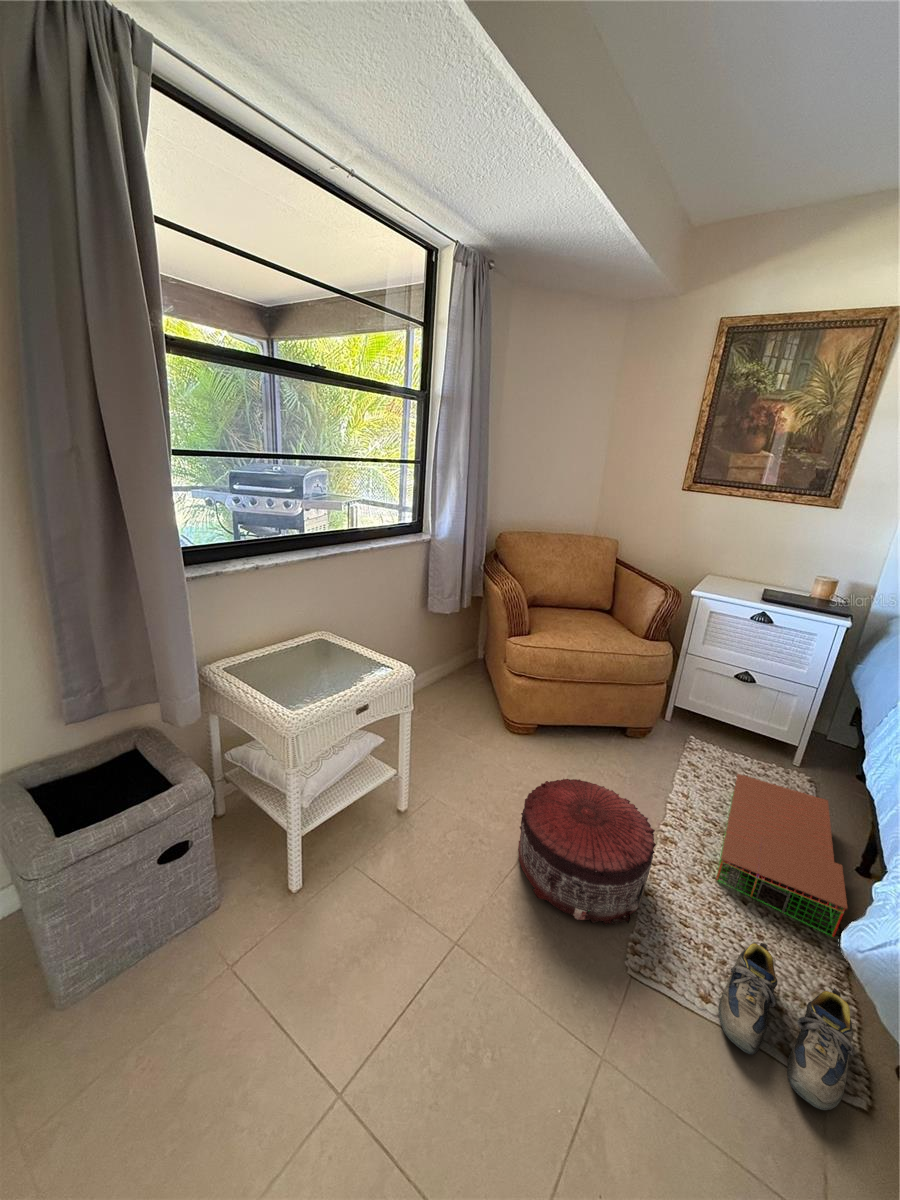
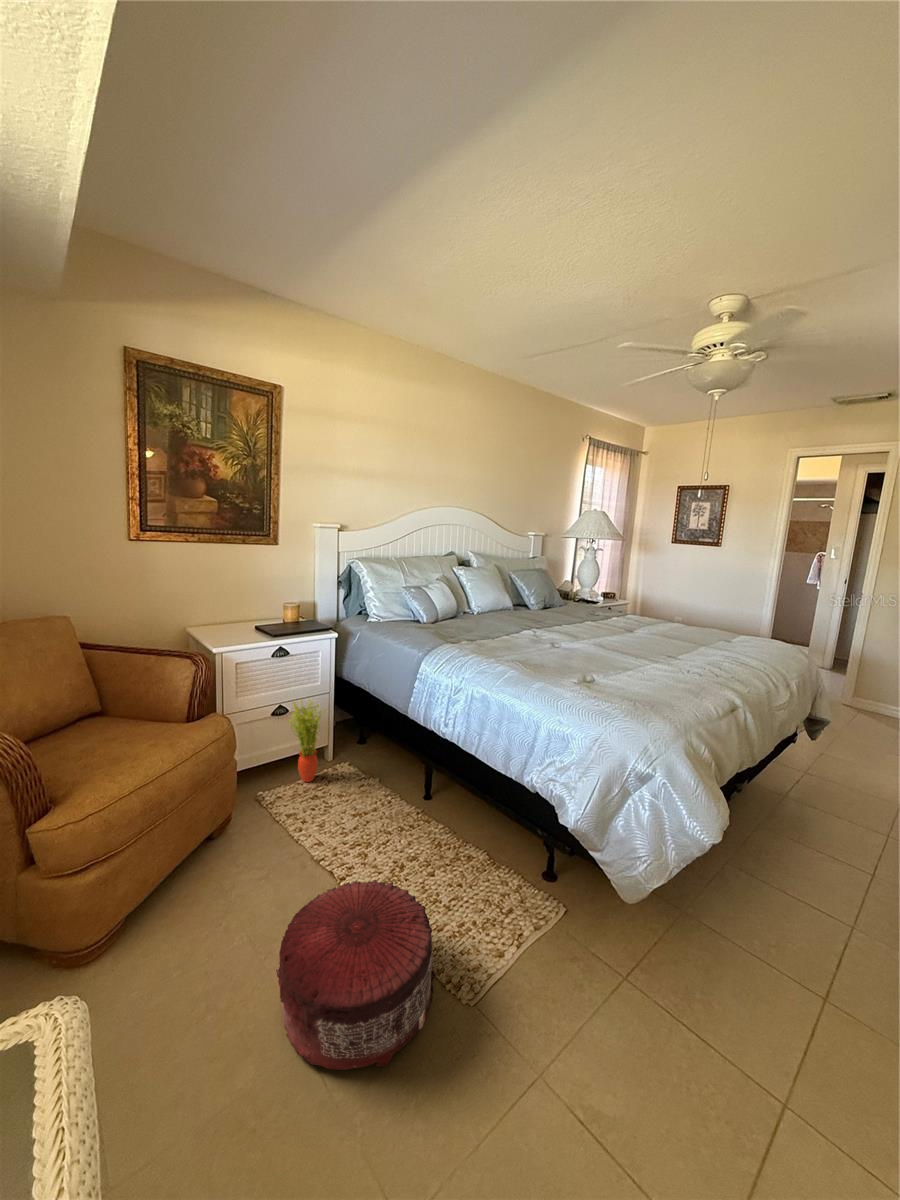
potted plant: none [739,669,789,762] -> present [288,700,326,782]
storage bin: present [716,774,847,937] -> none [333,768,469,880]
shoe: present [718,943,854,1110] -> none [477,865,568,955]

